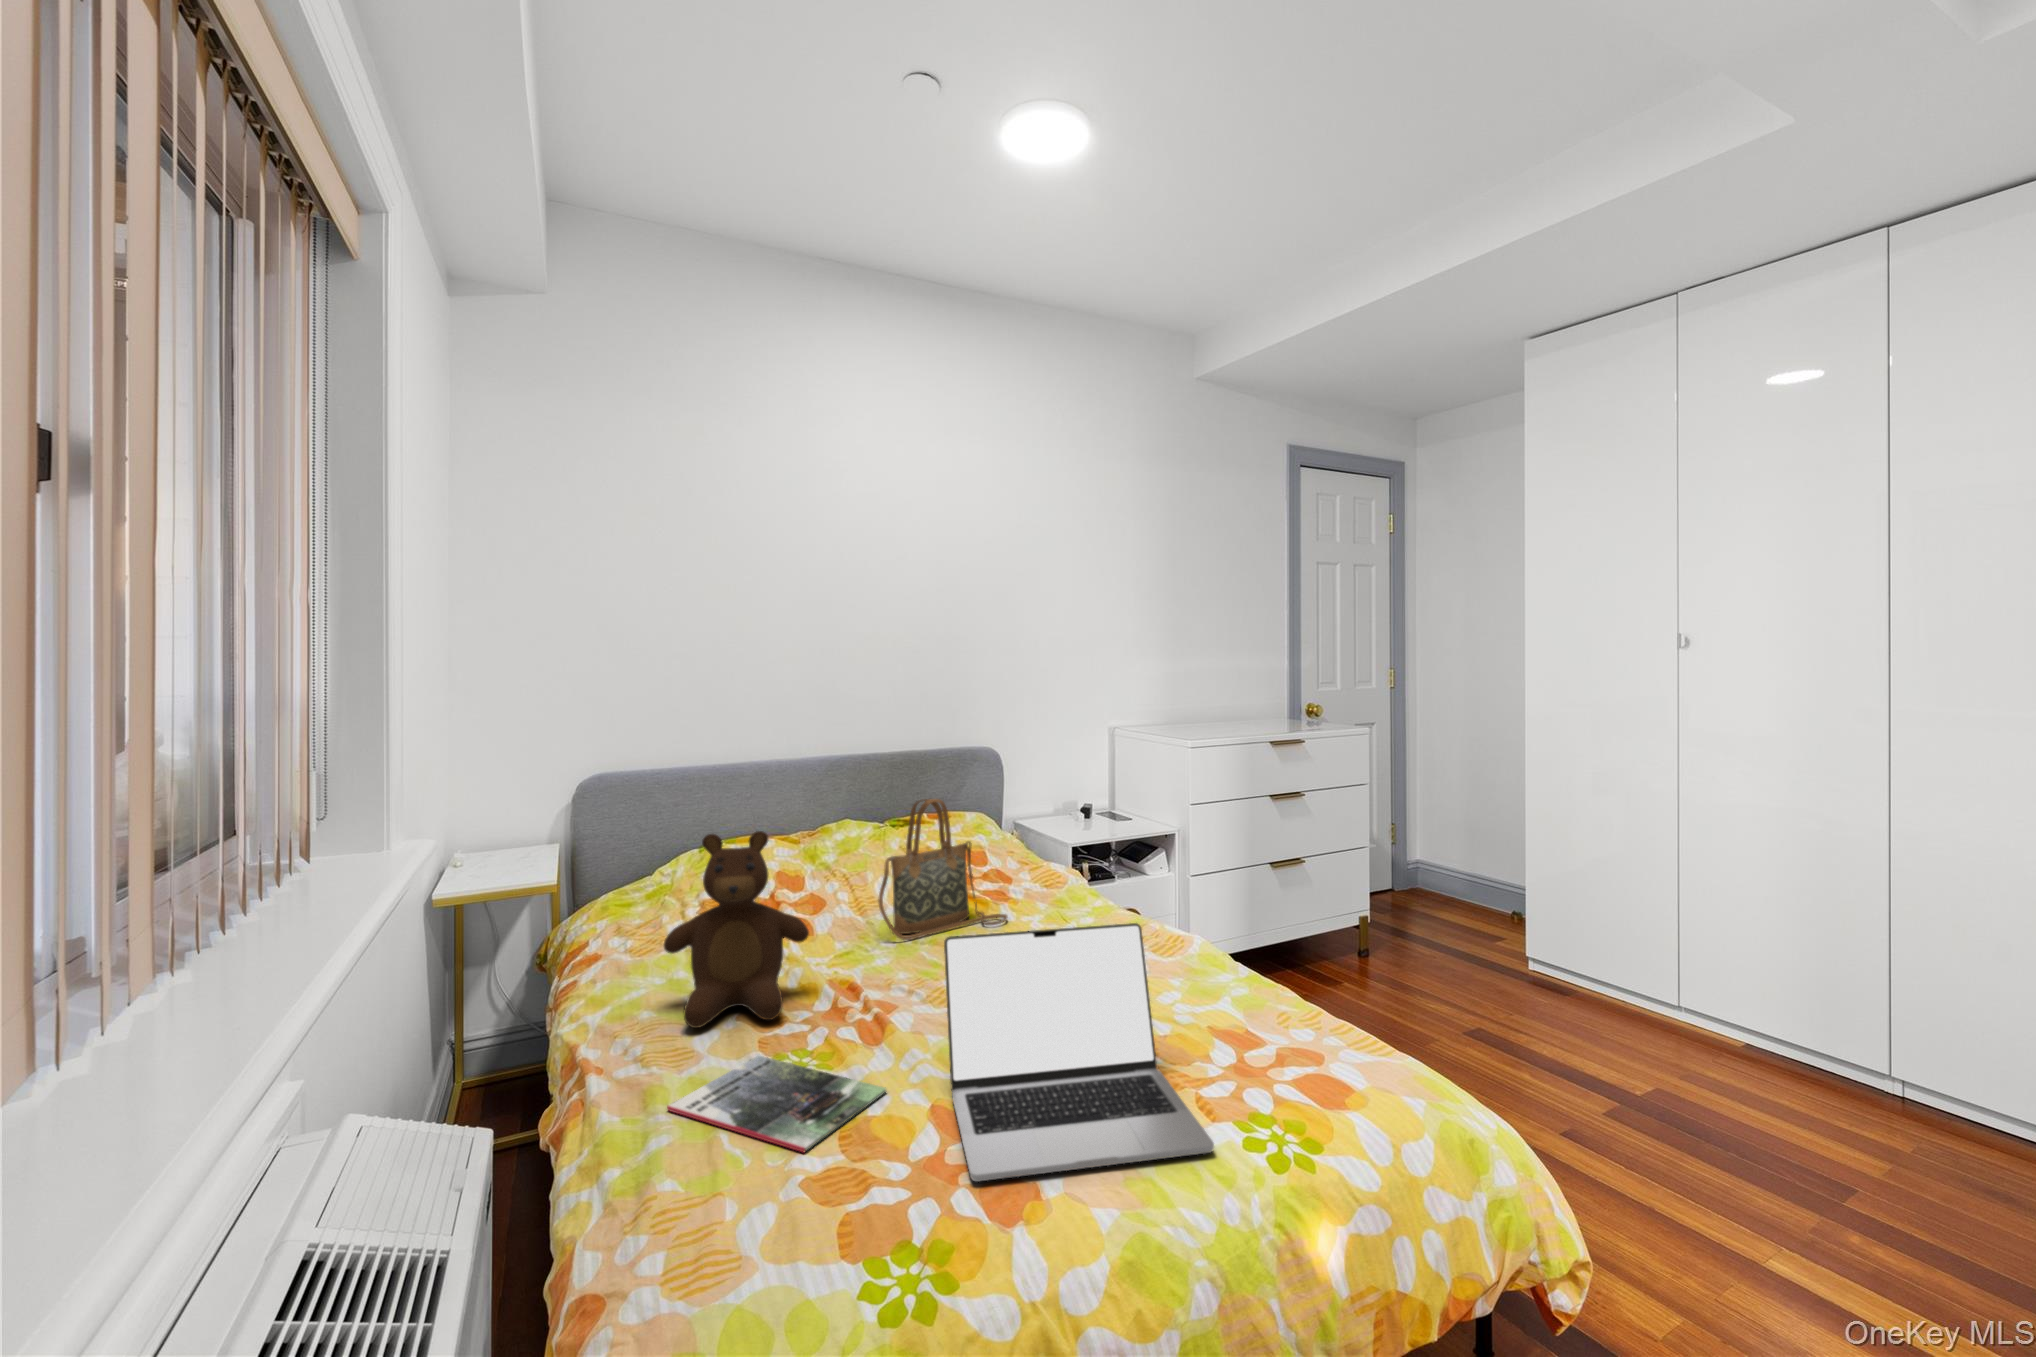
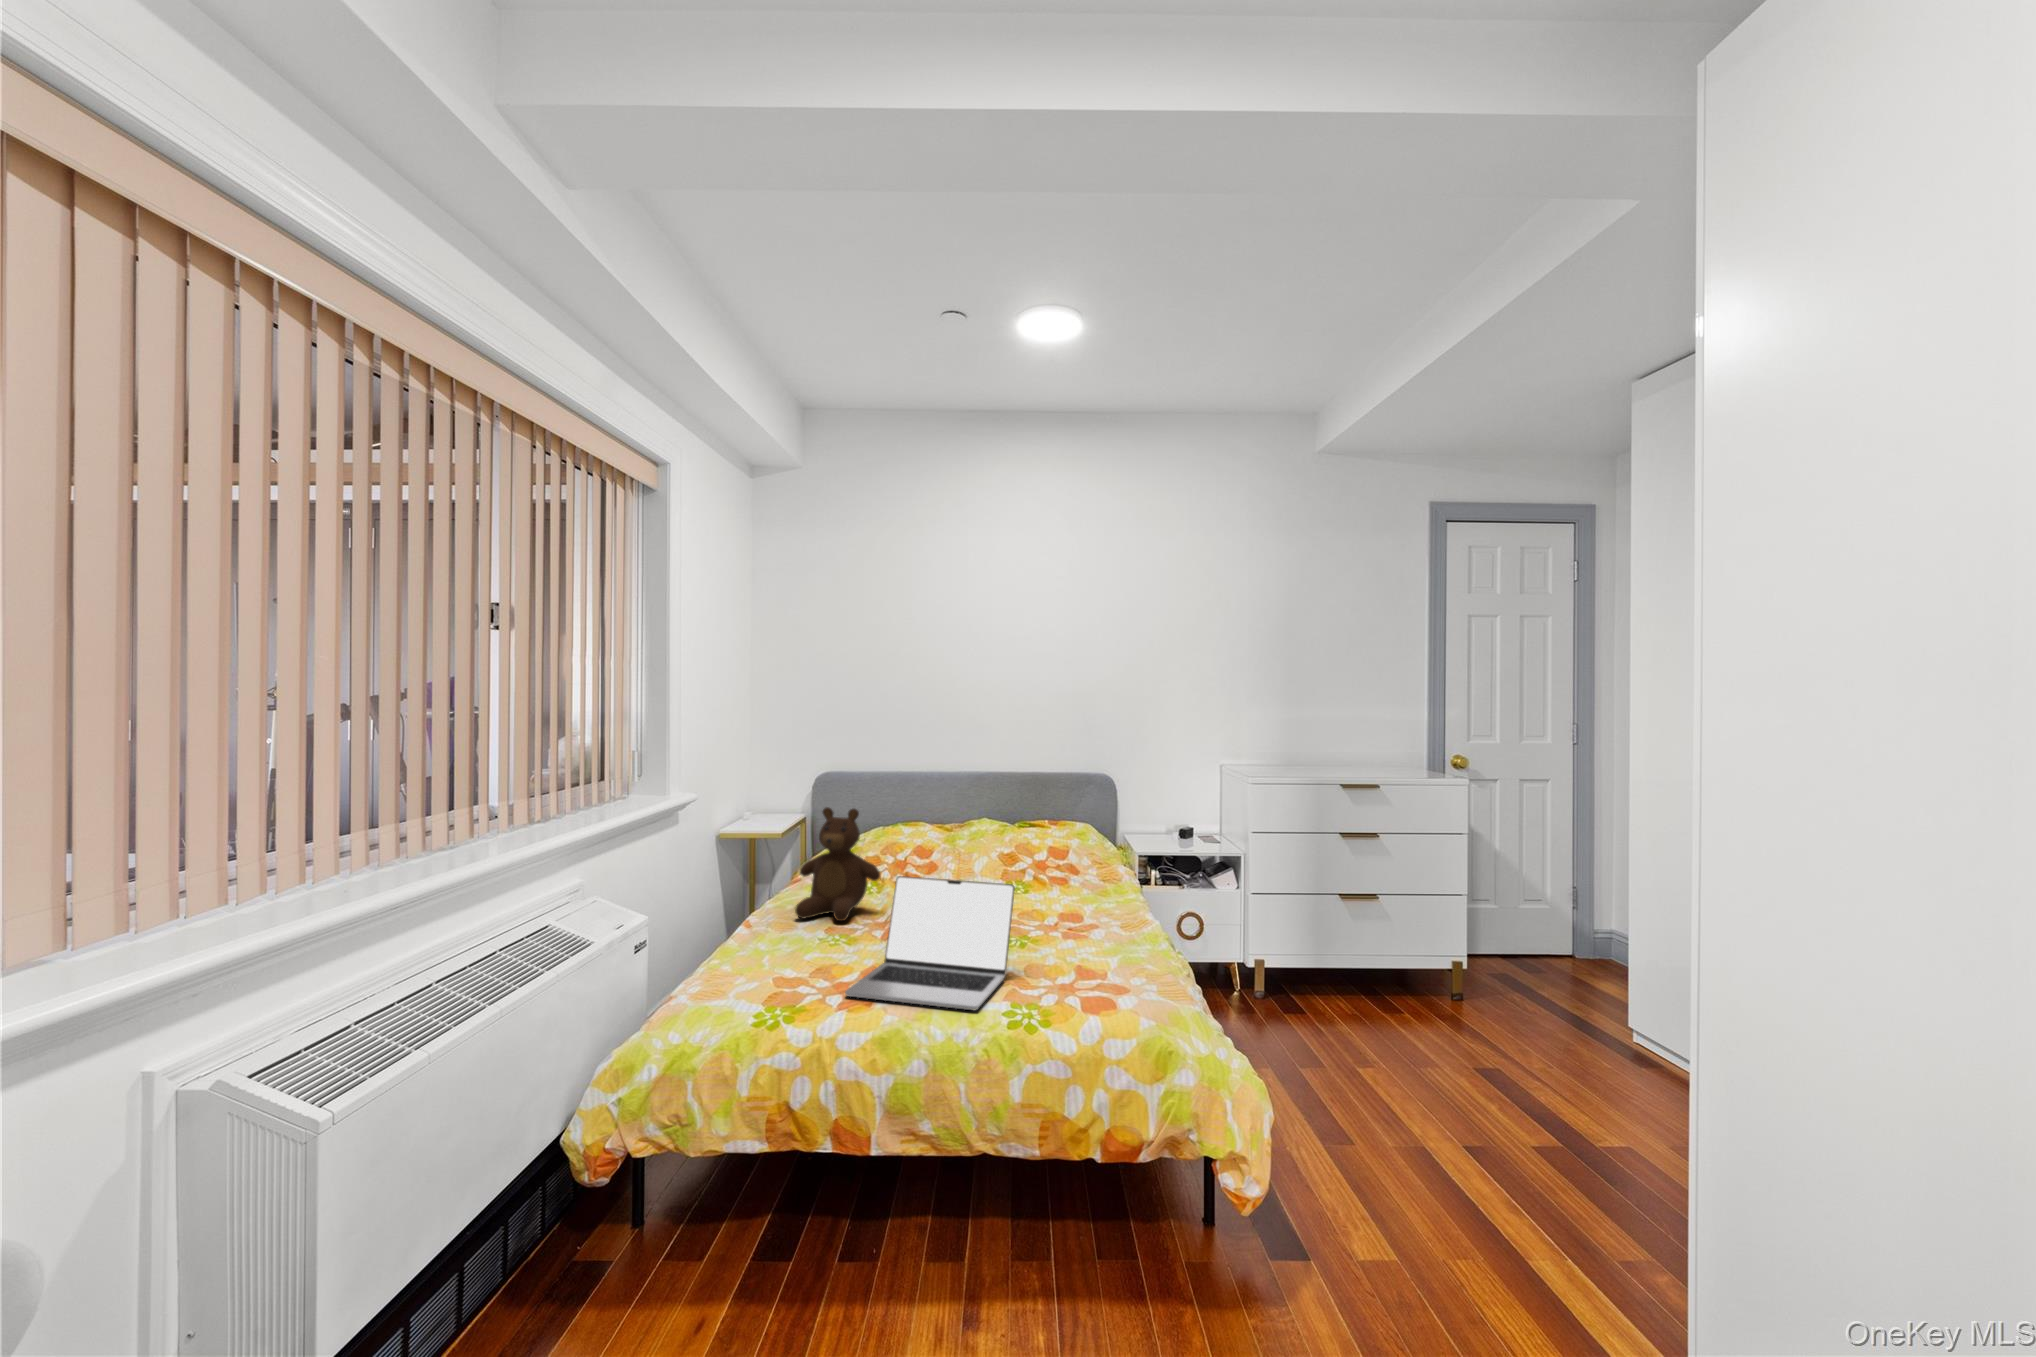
handbag: present [878,799,1007,940] -> none [954,802,1051,898]
magazine: present [667,1056,886,1152] -> none [751,934,857,972]

